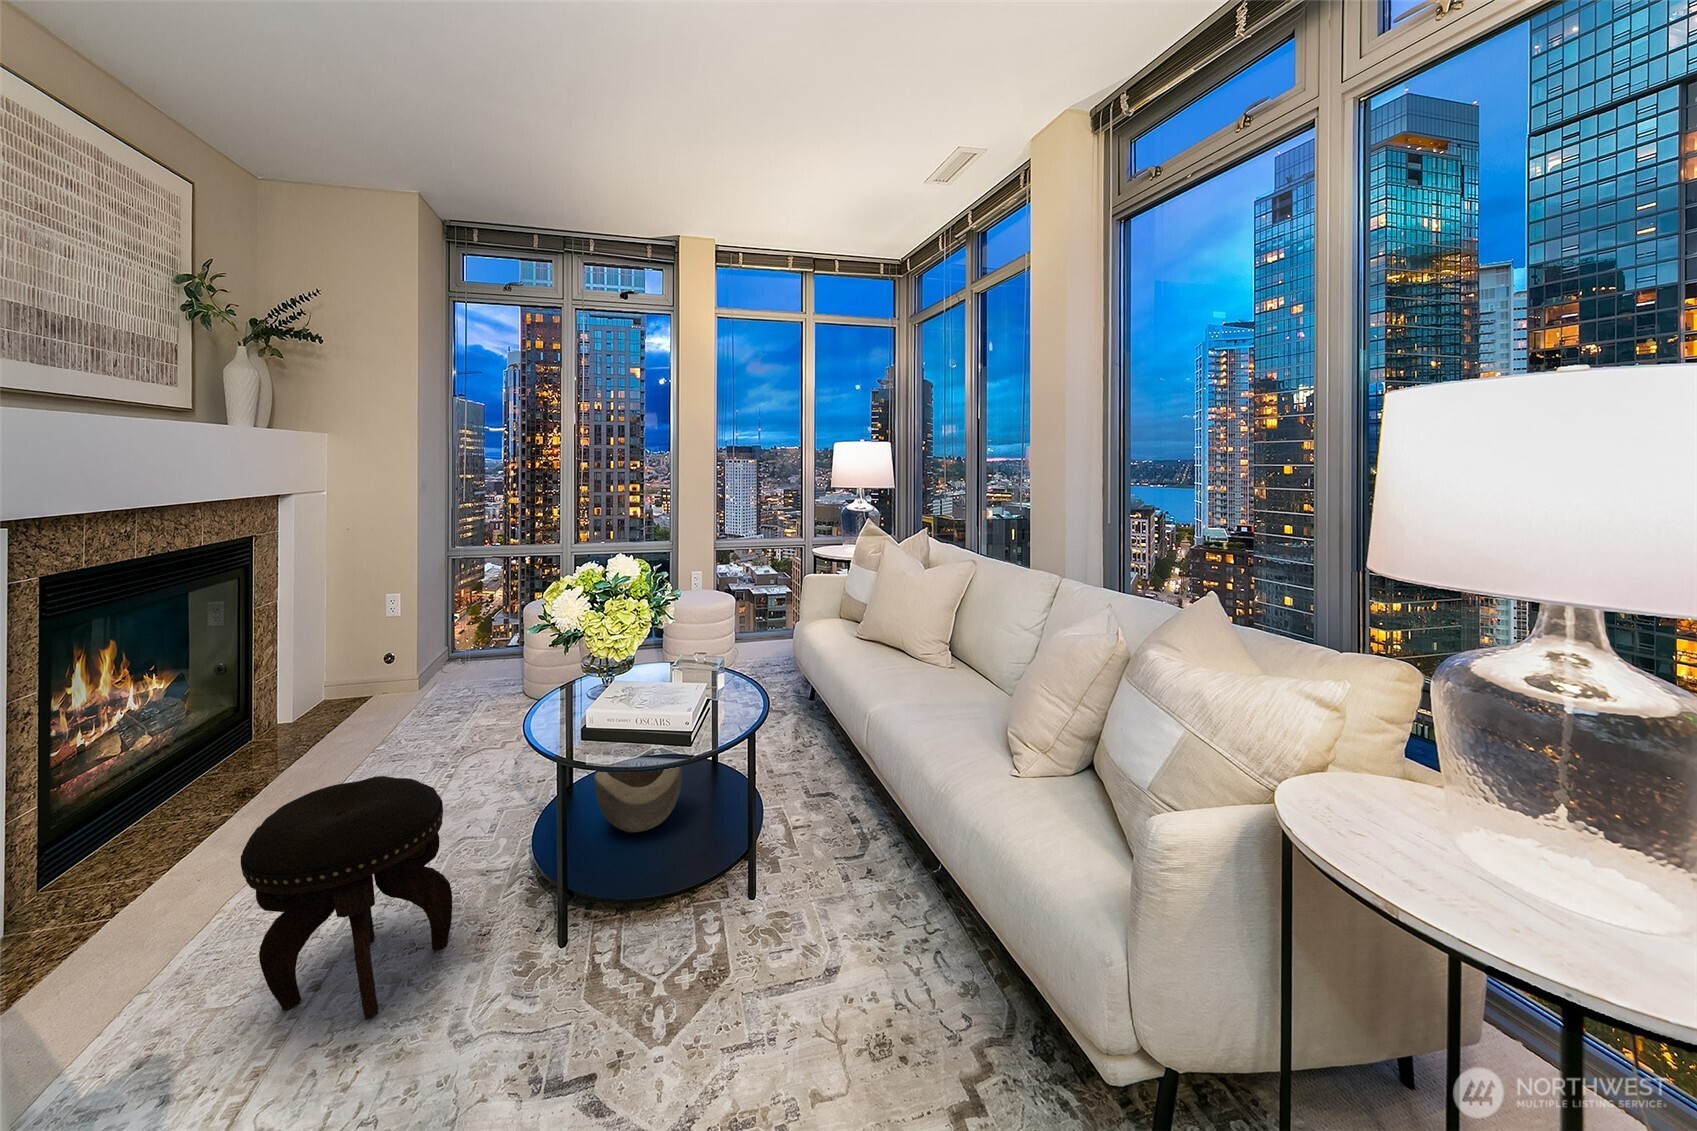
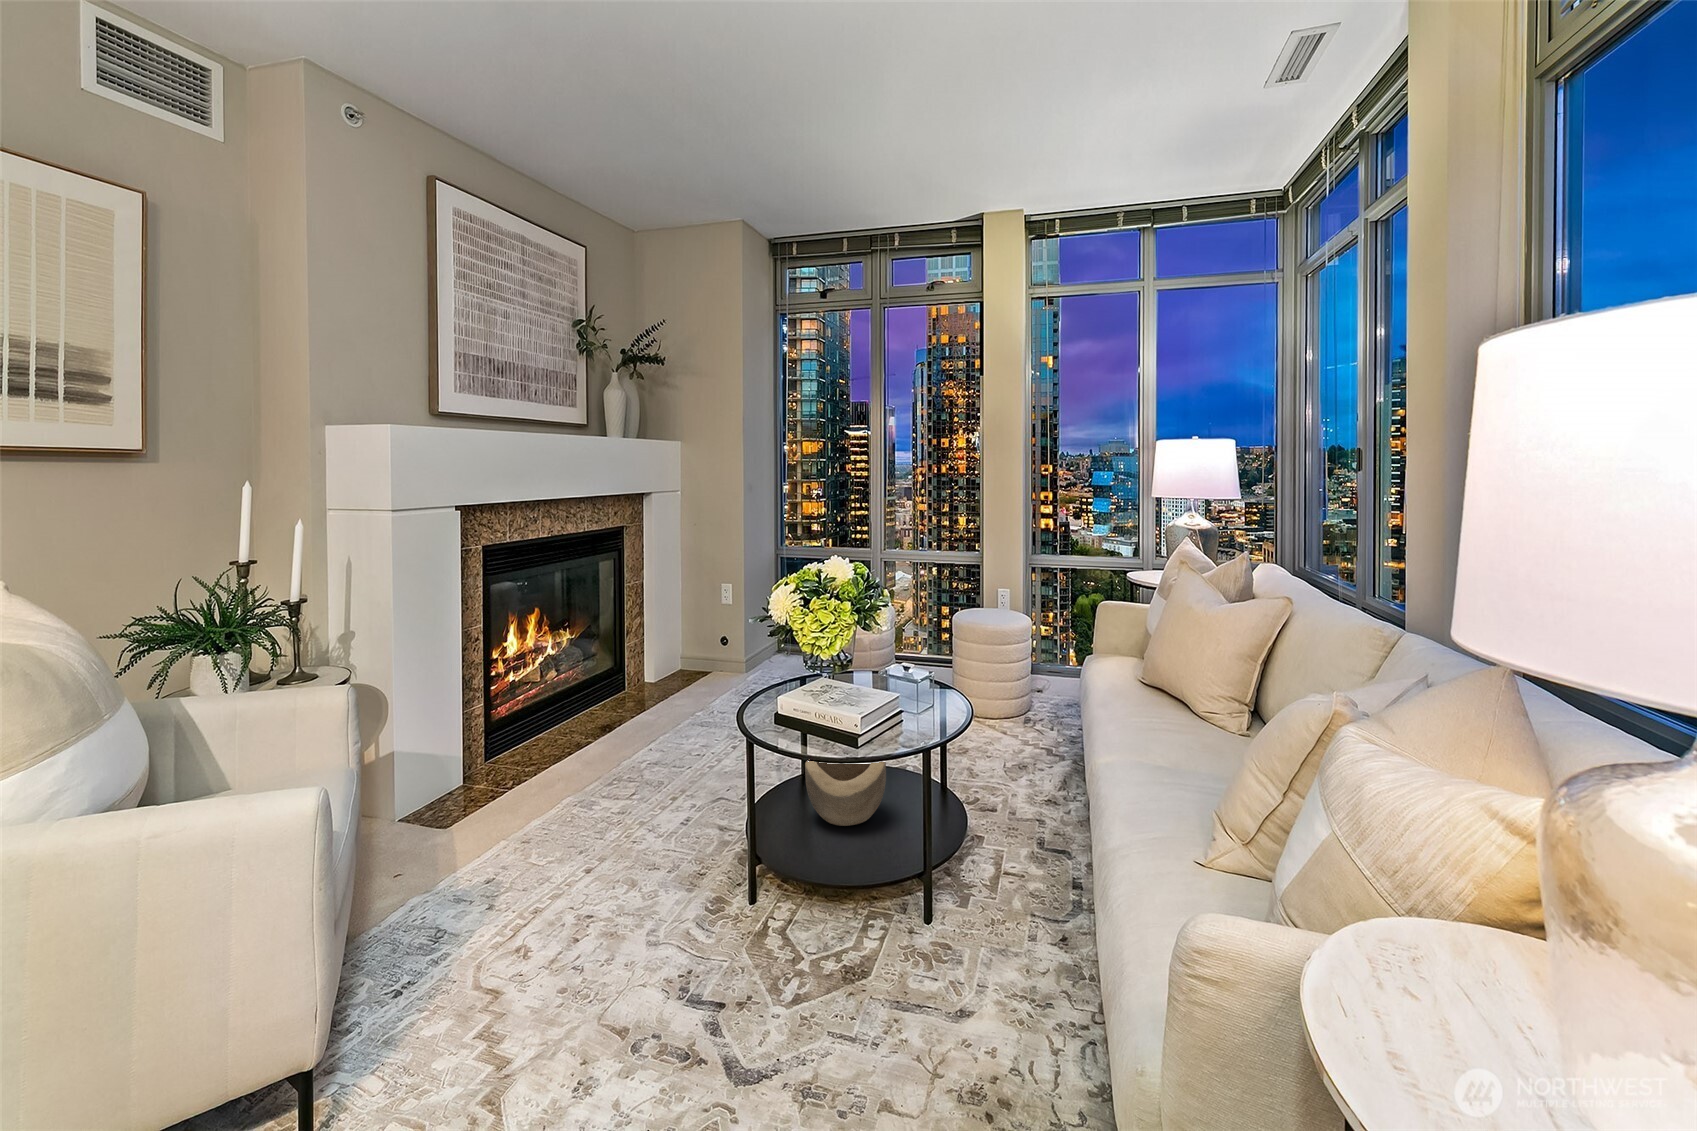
footstool: present [241,776,452,1019] -> none [549,719,681,903]

